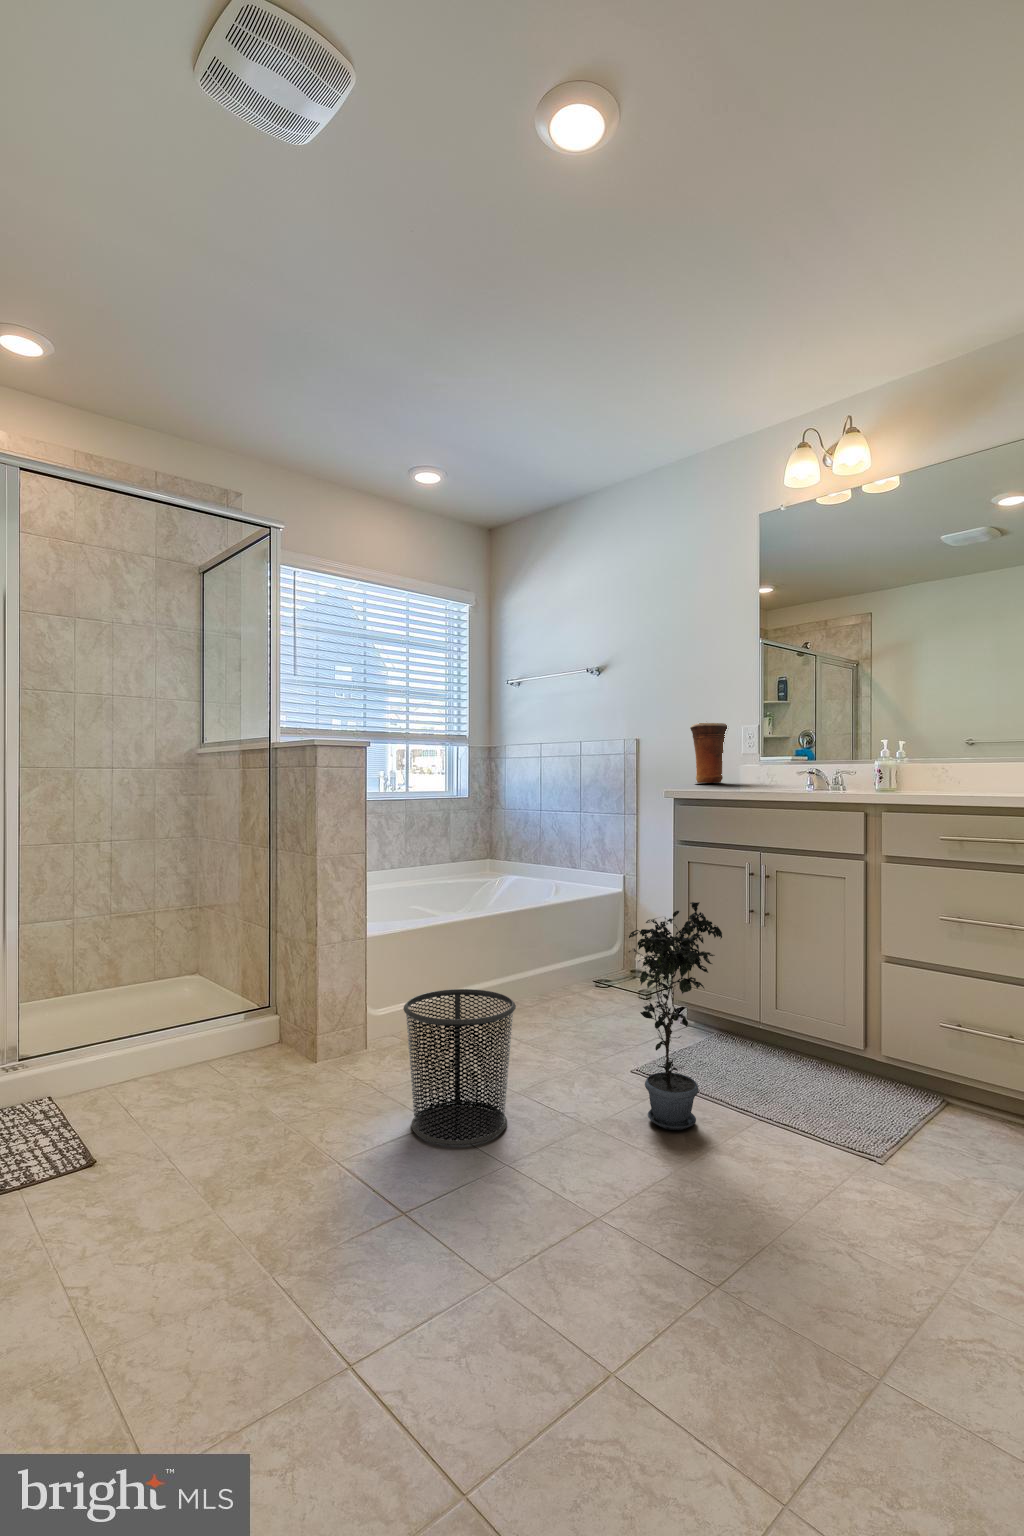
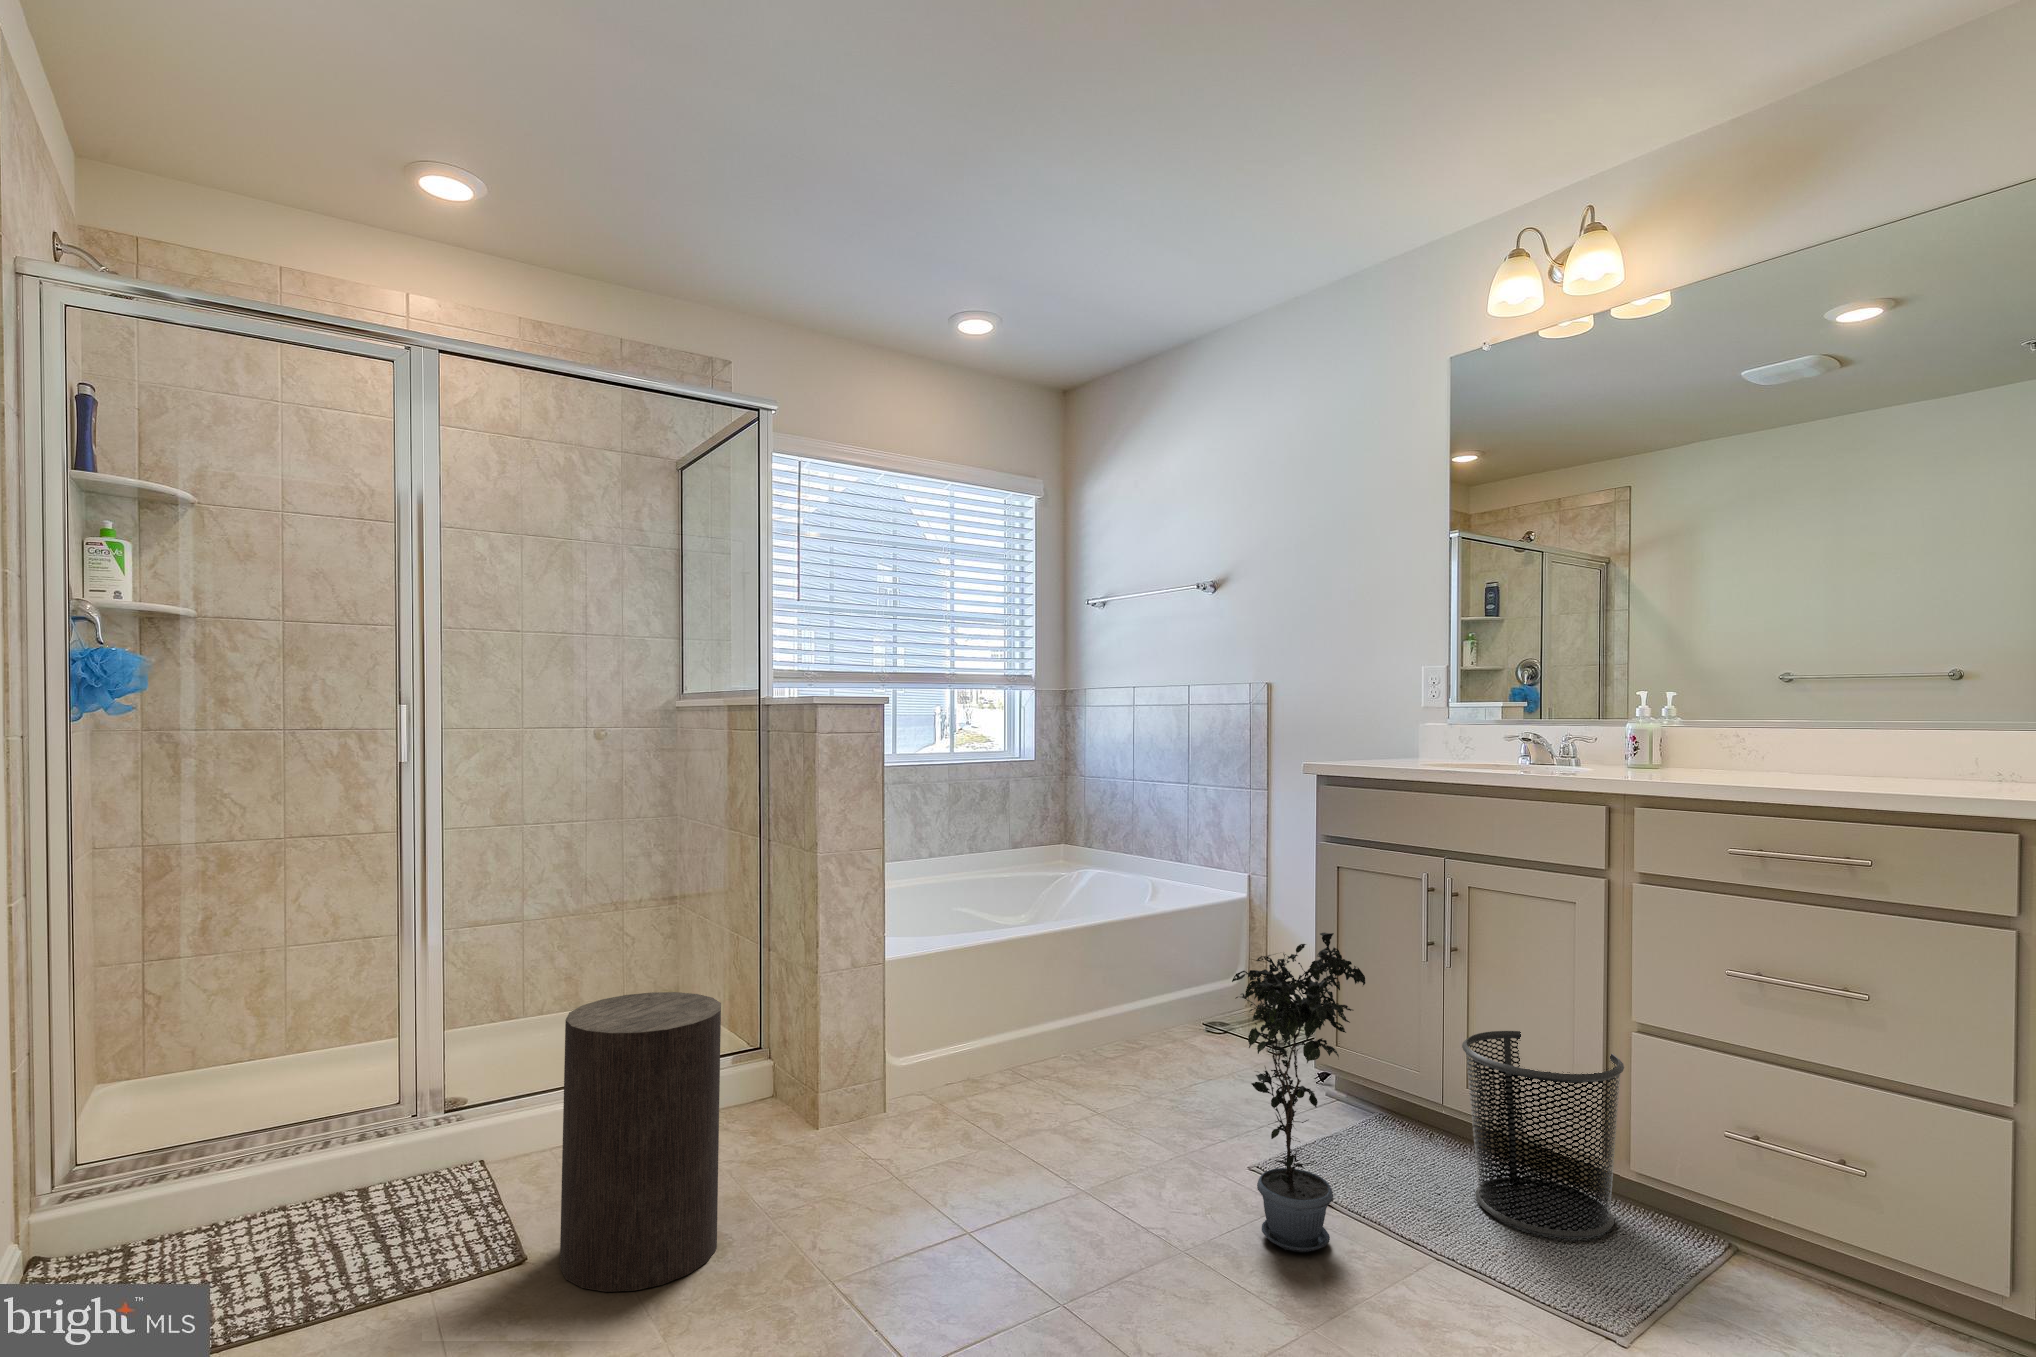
vase: present [690,723,727,783] -> none [1339,653,1398,748]
stool: none [121,958,247,1183] -> present [560,992,721,1292]
waste bin: present [403,989,516,1146] -> present [1462,1031,1624,1238]

